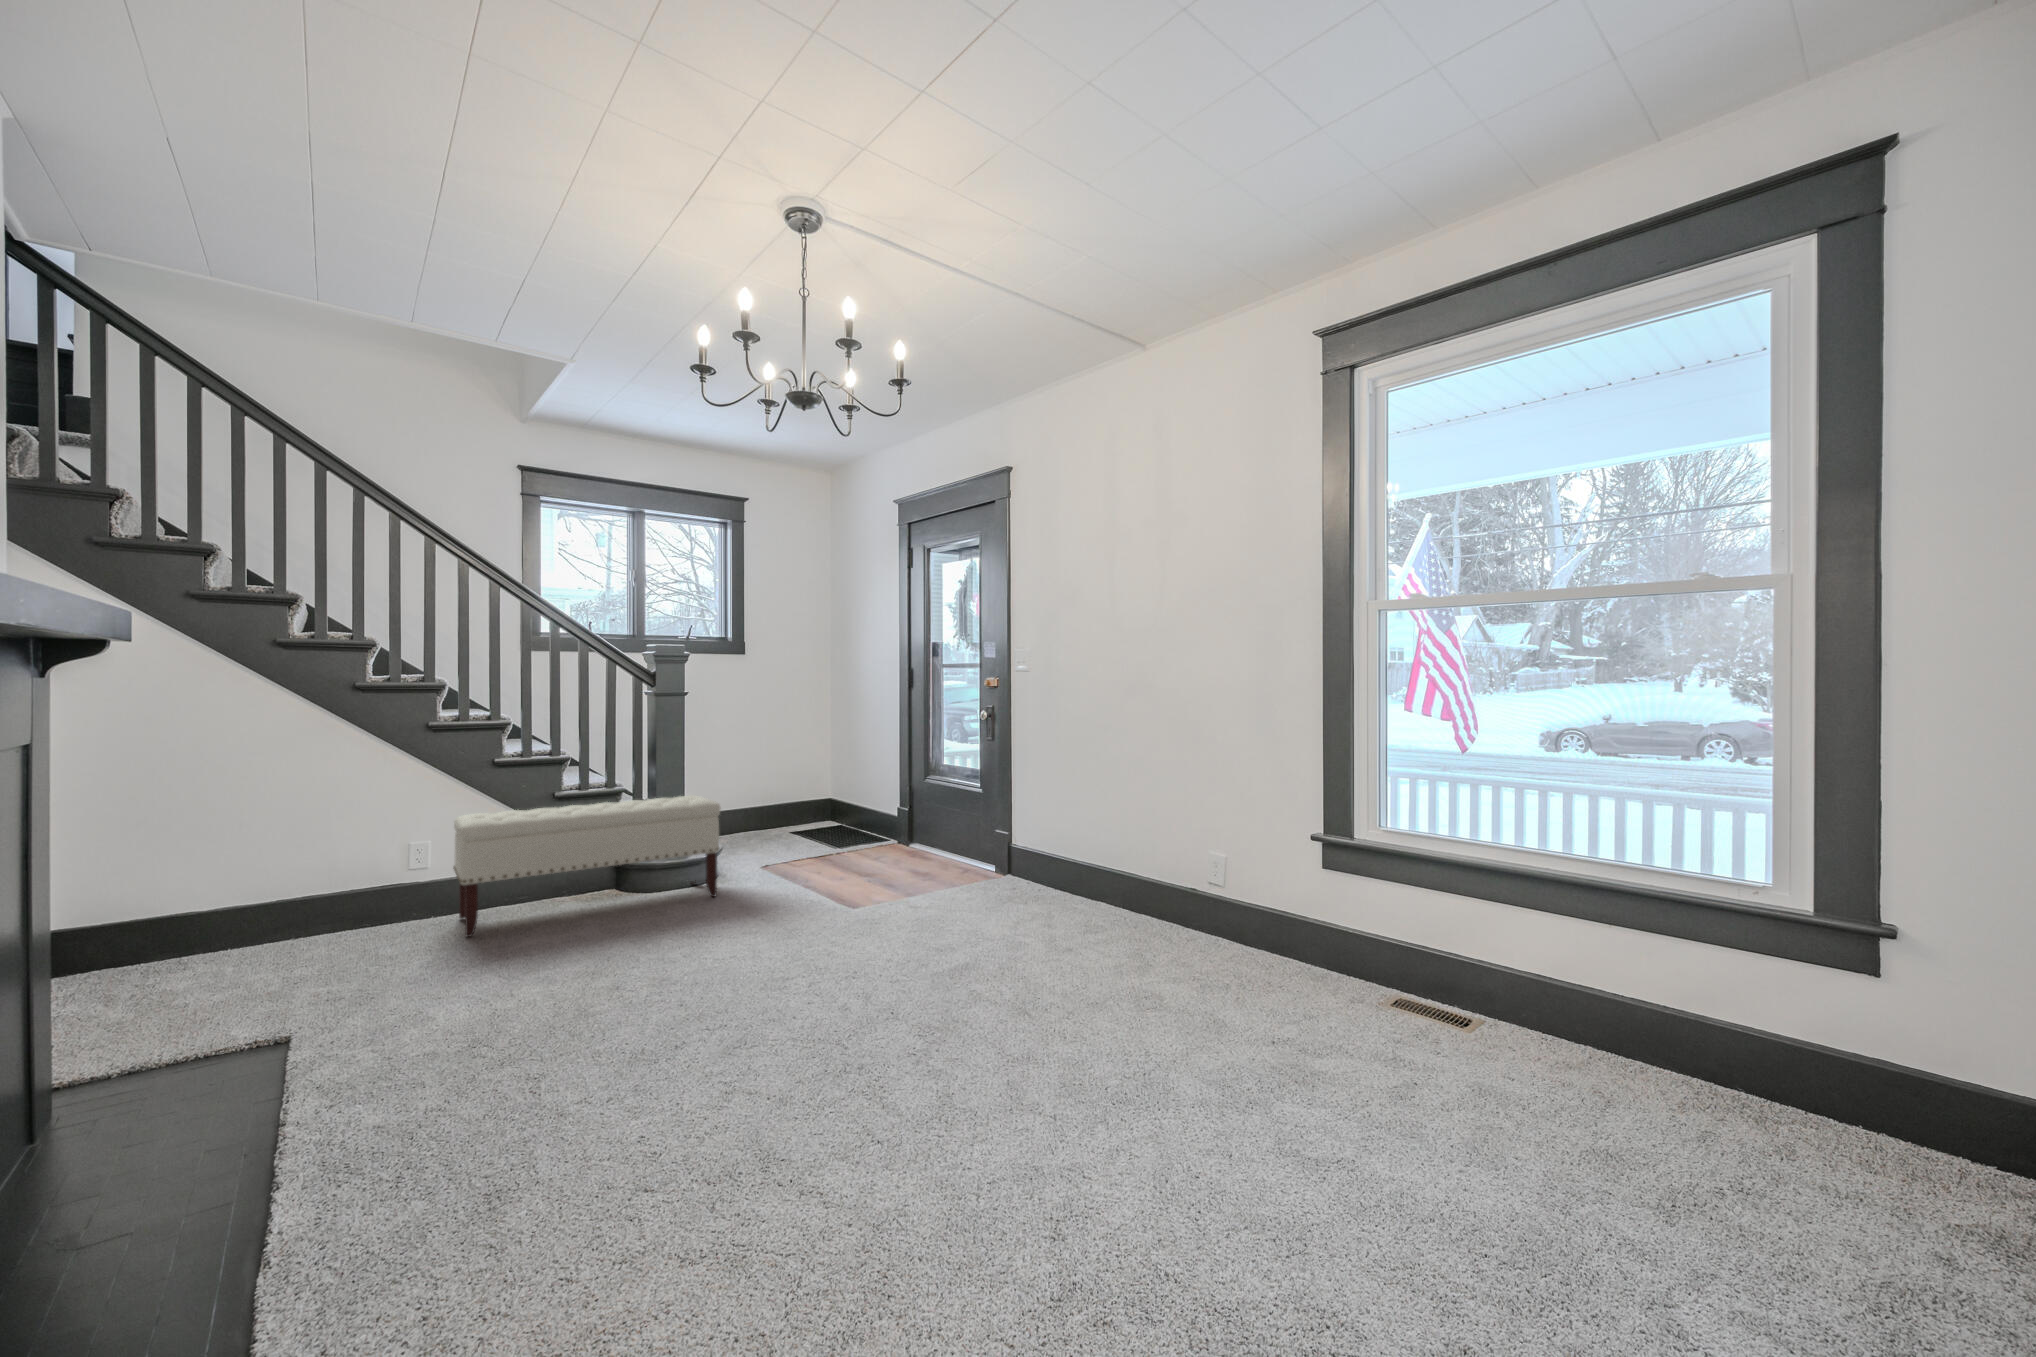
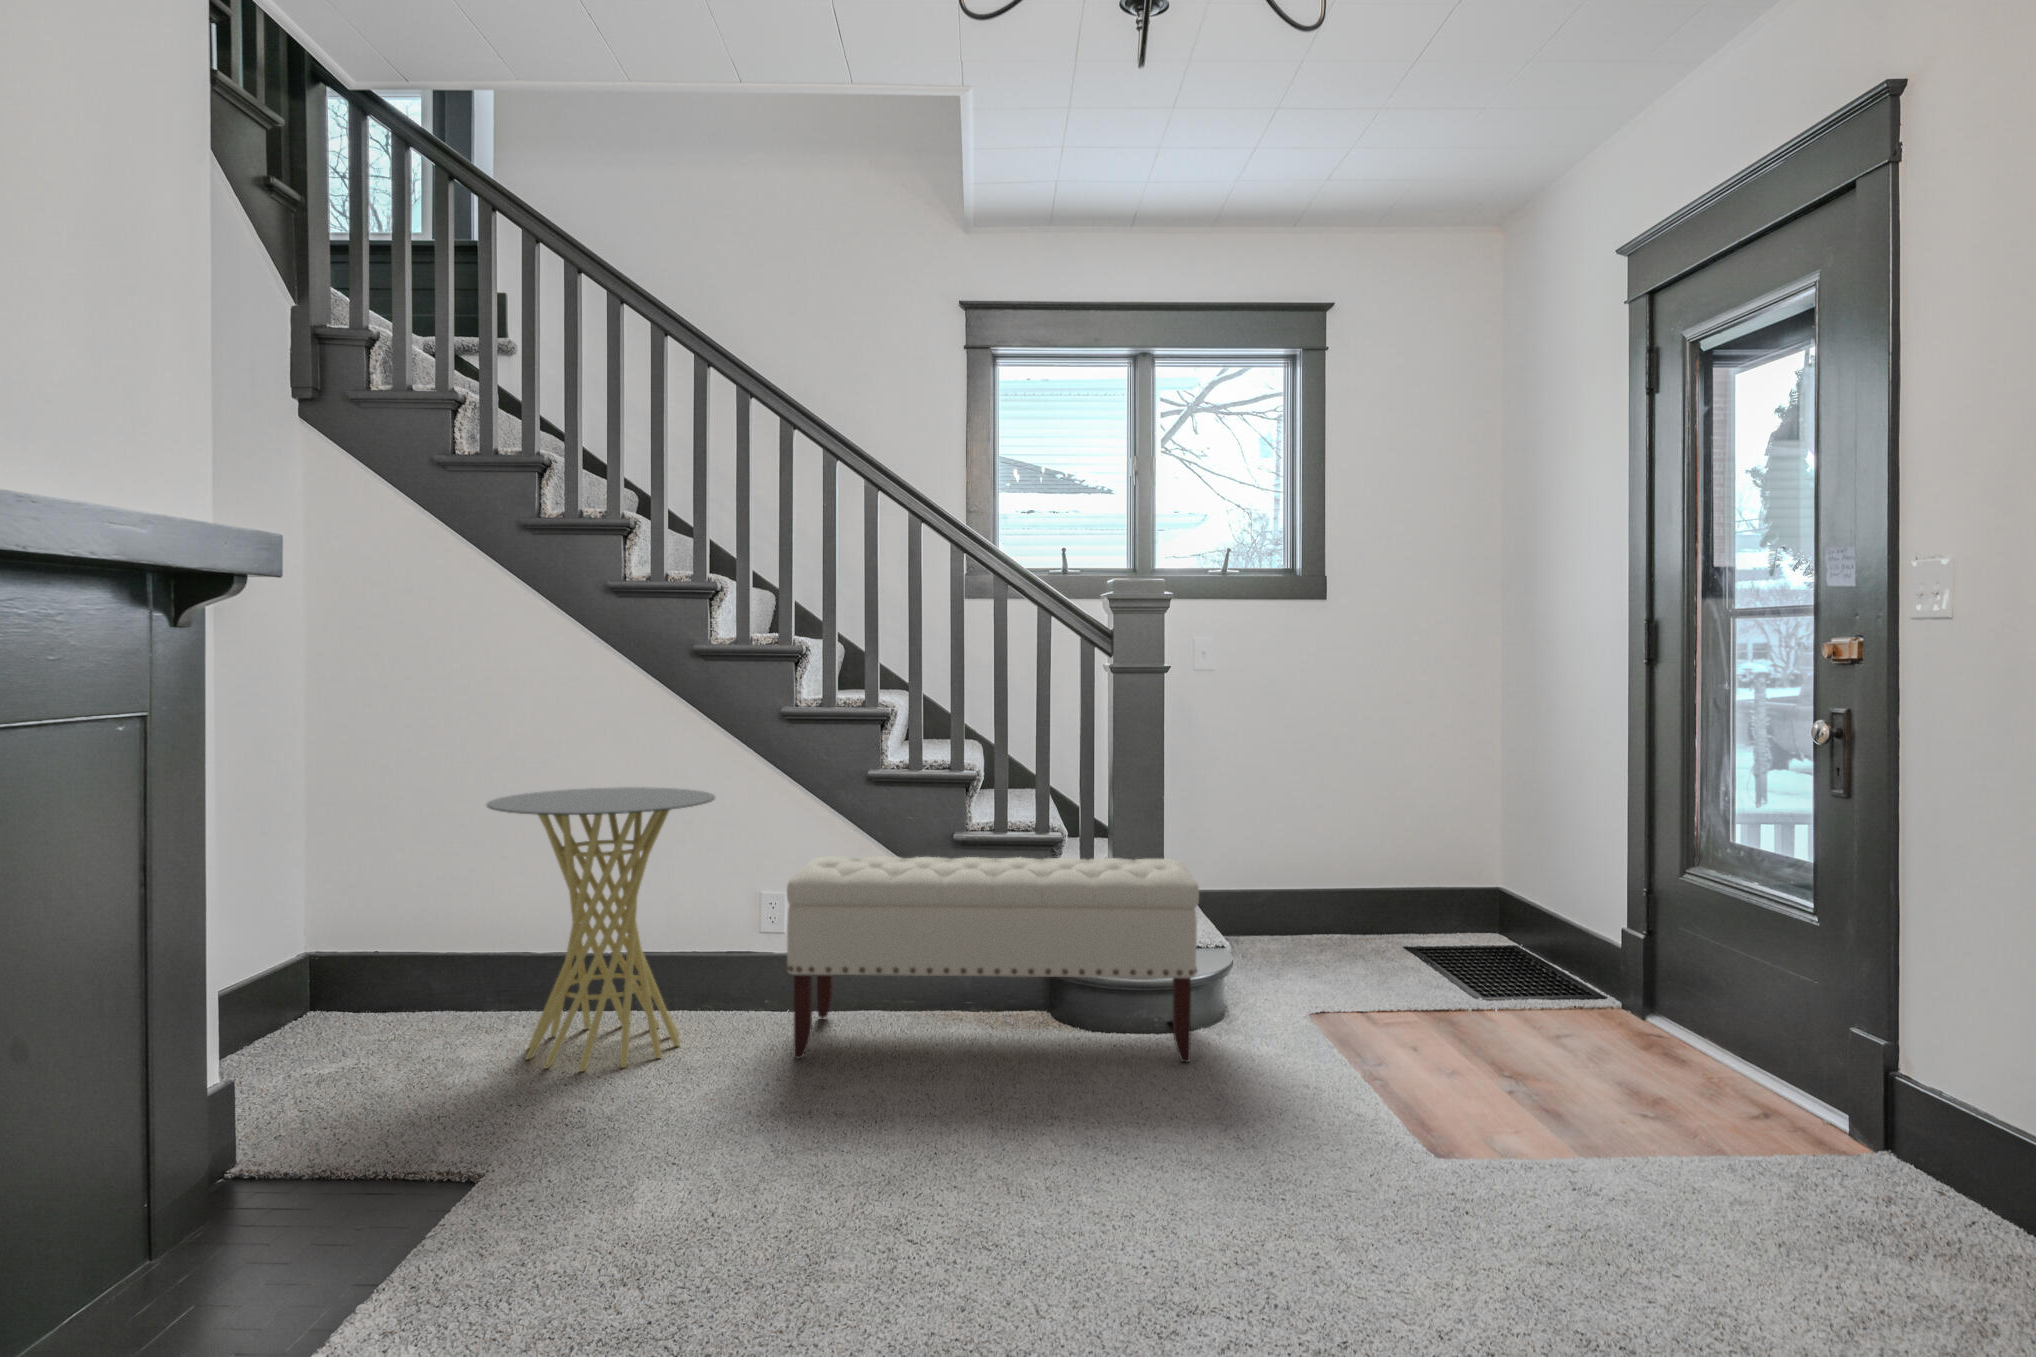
side table: none [193,779,394,977] -> present [487,787,715,1071]

